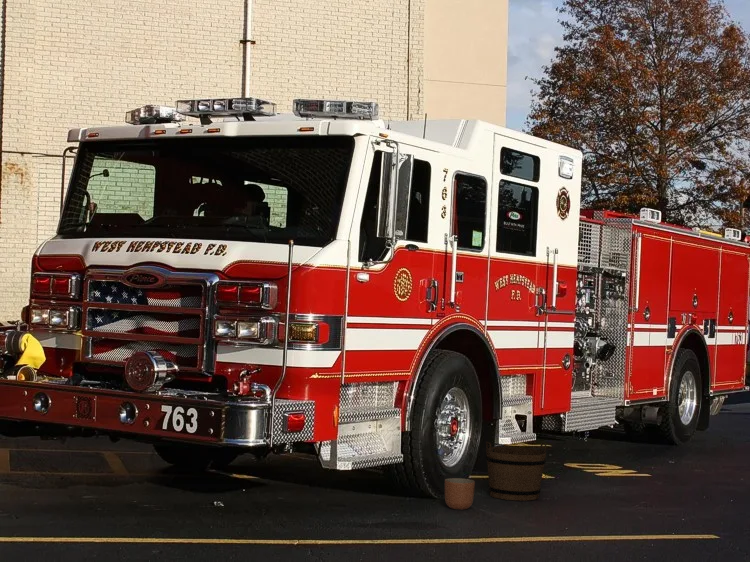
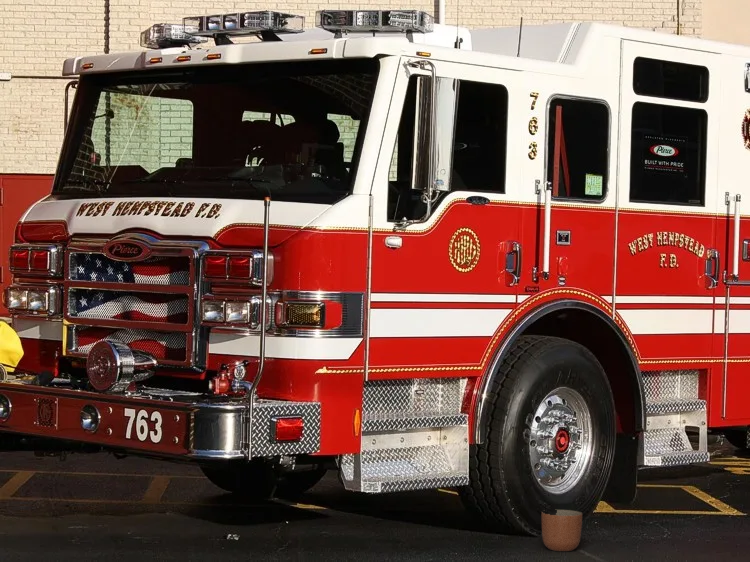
bucket: present [486,442,547,501] -> none [619,462,704,543]

